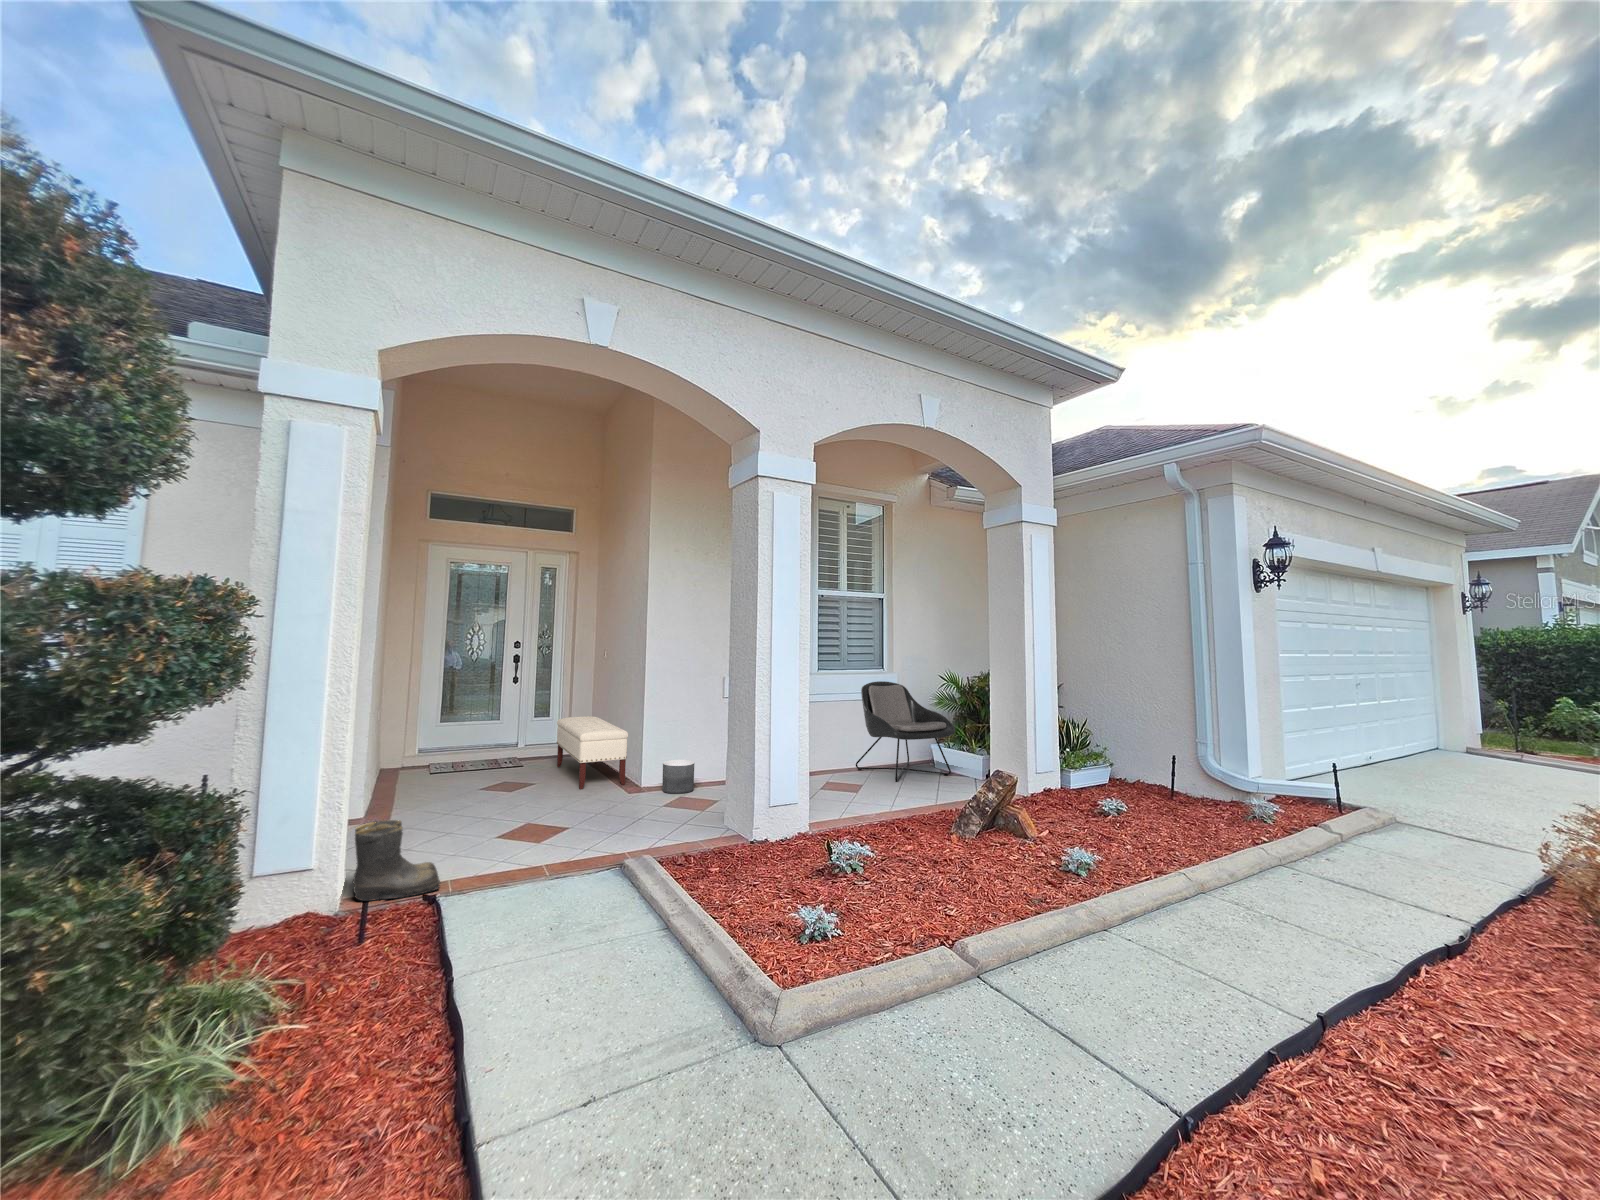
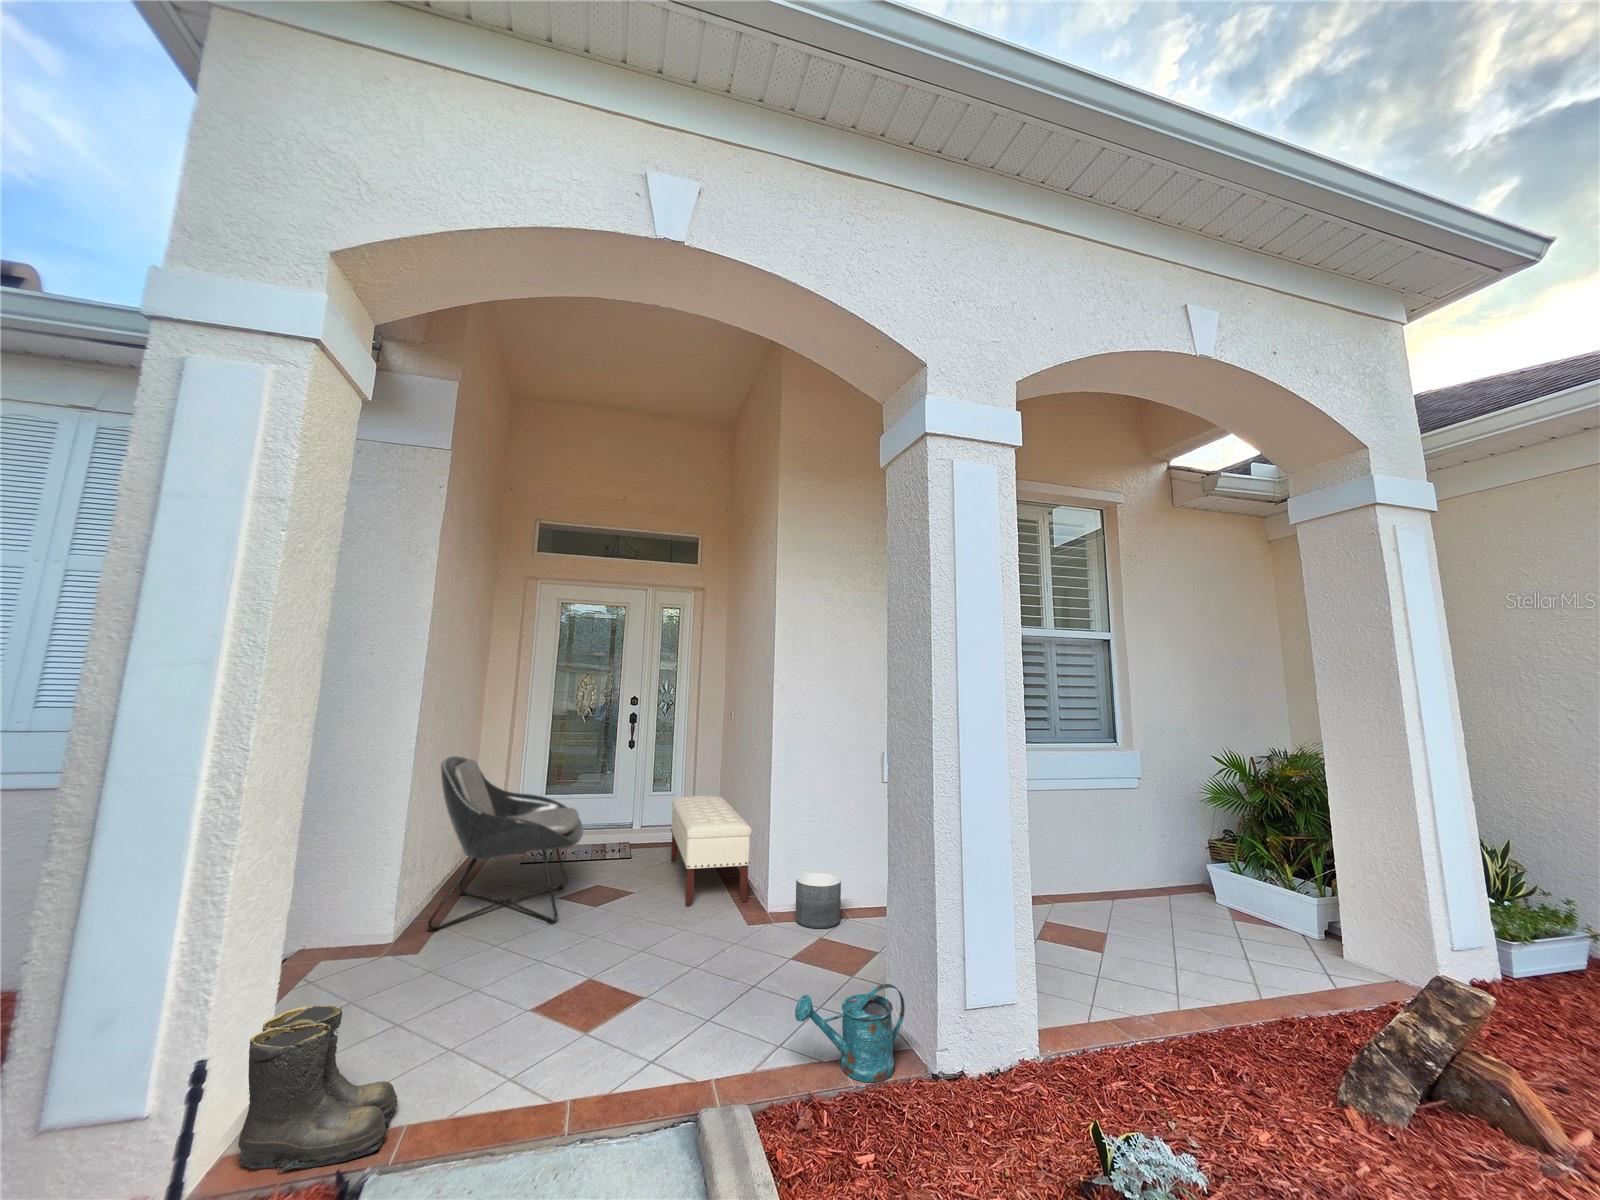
lounge chair: present [856,681,955,782] -> present [428,756,583,932]
watering can: none [674,798,737,847] -> present [795,984,905,1082]

